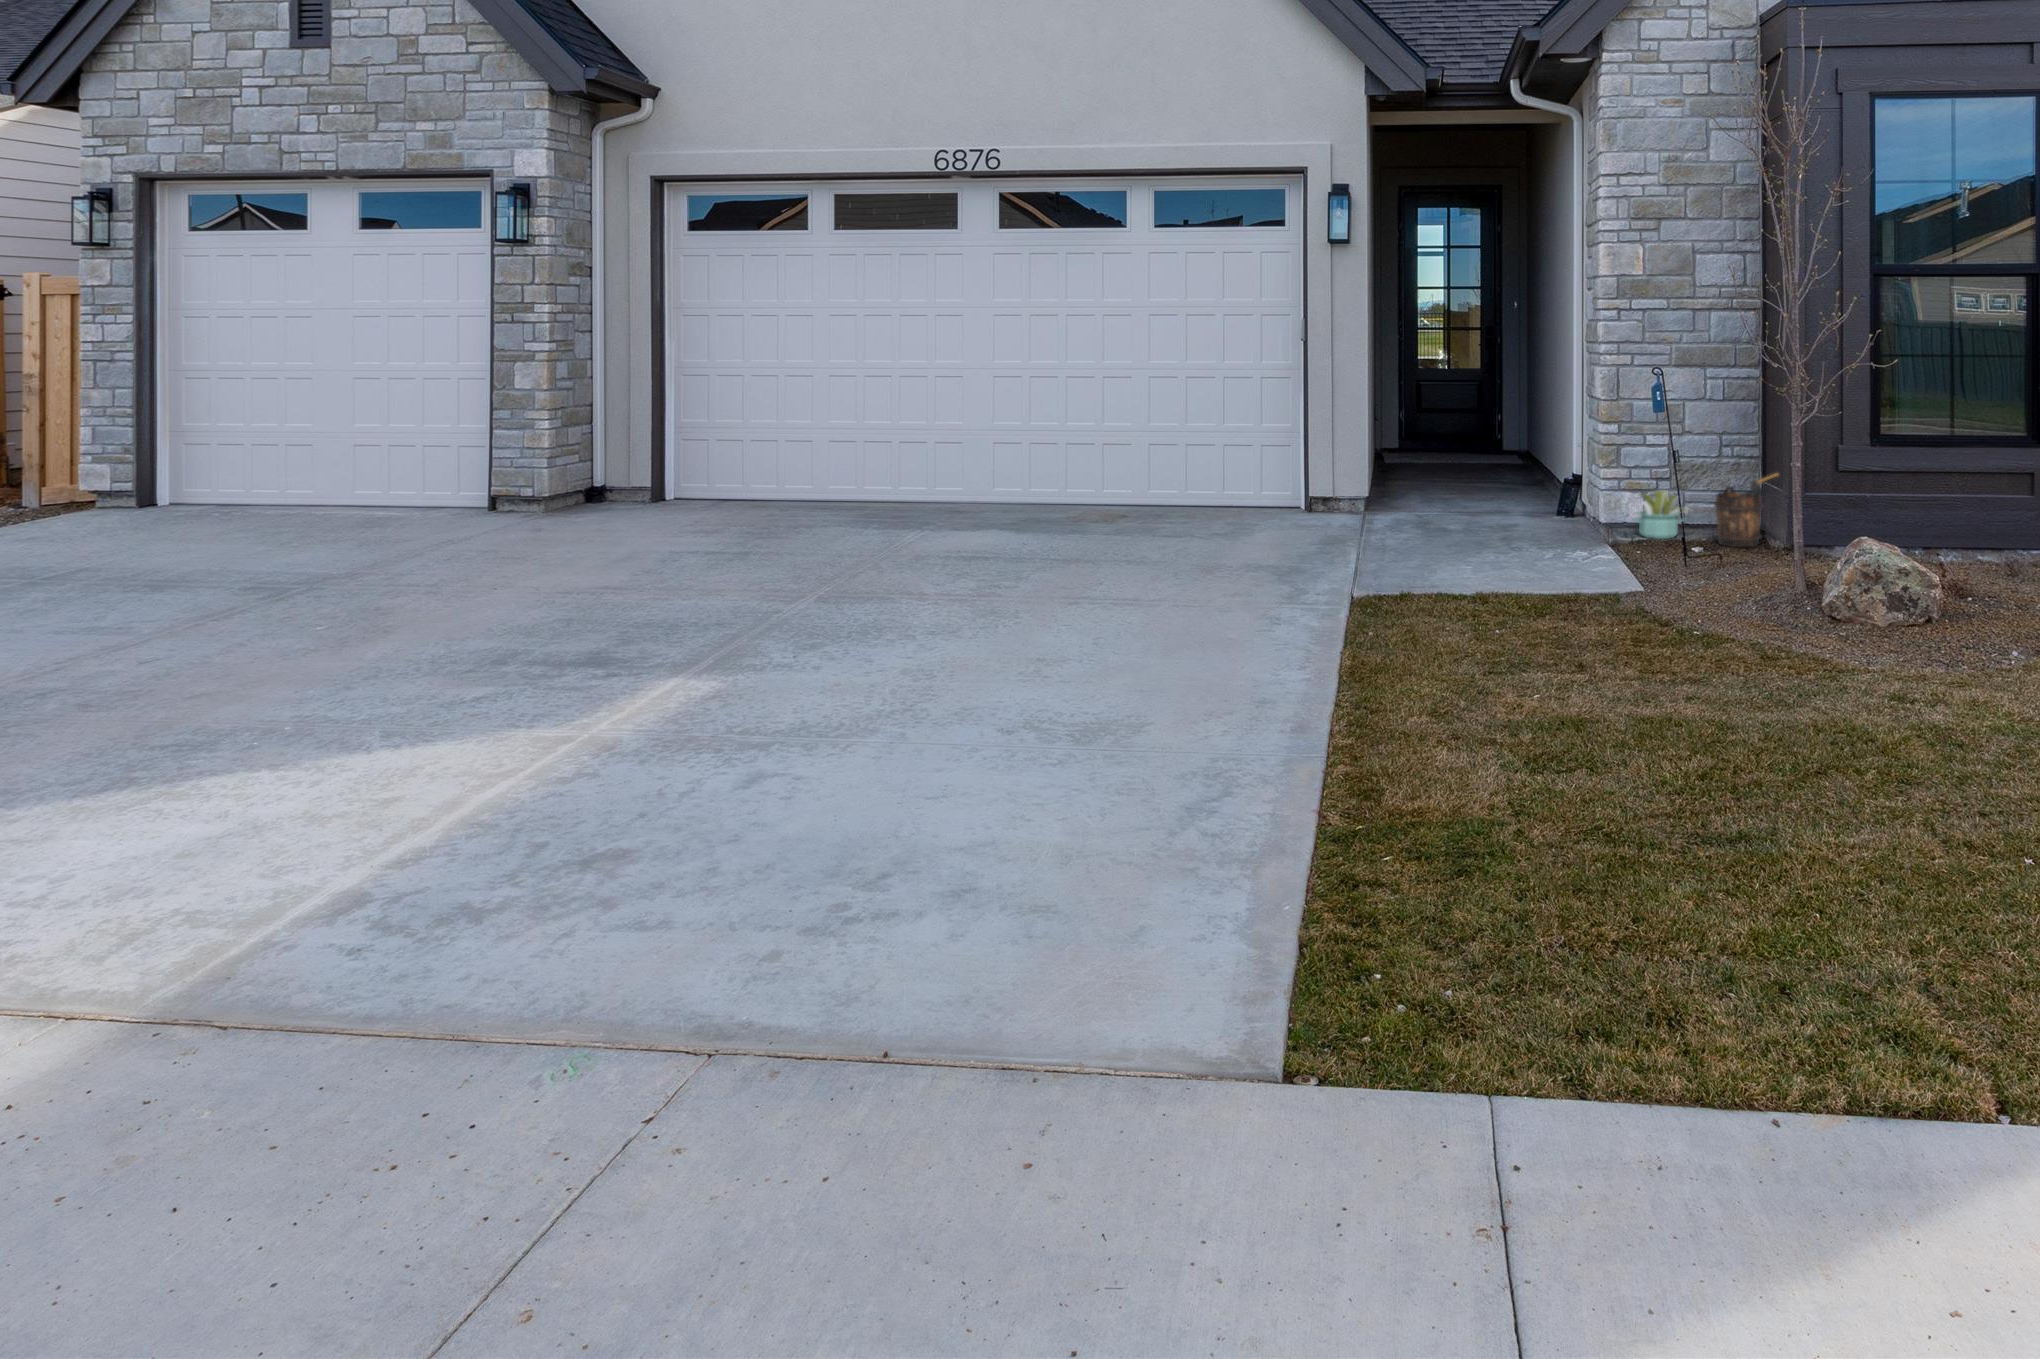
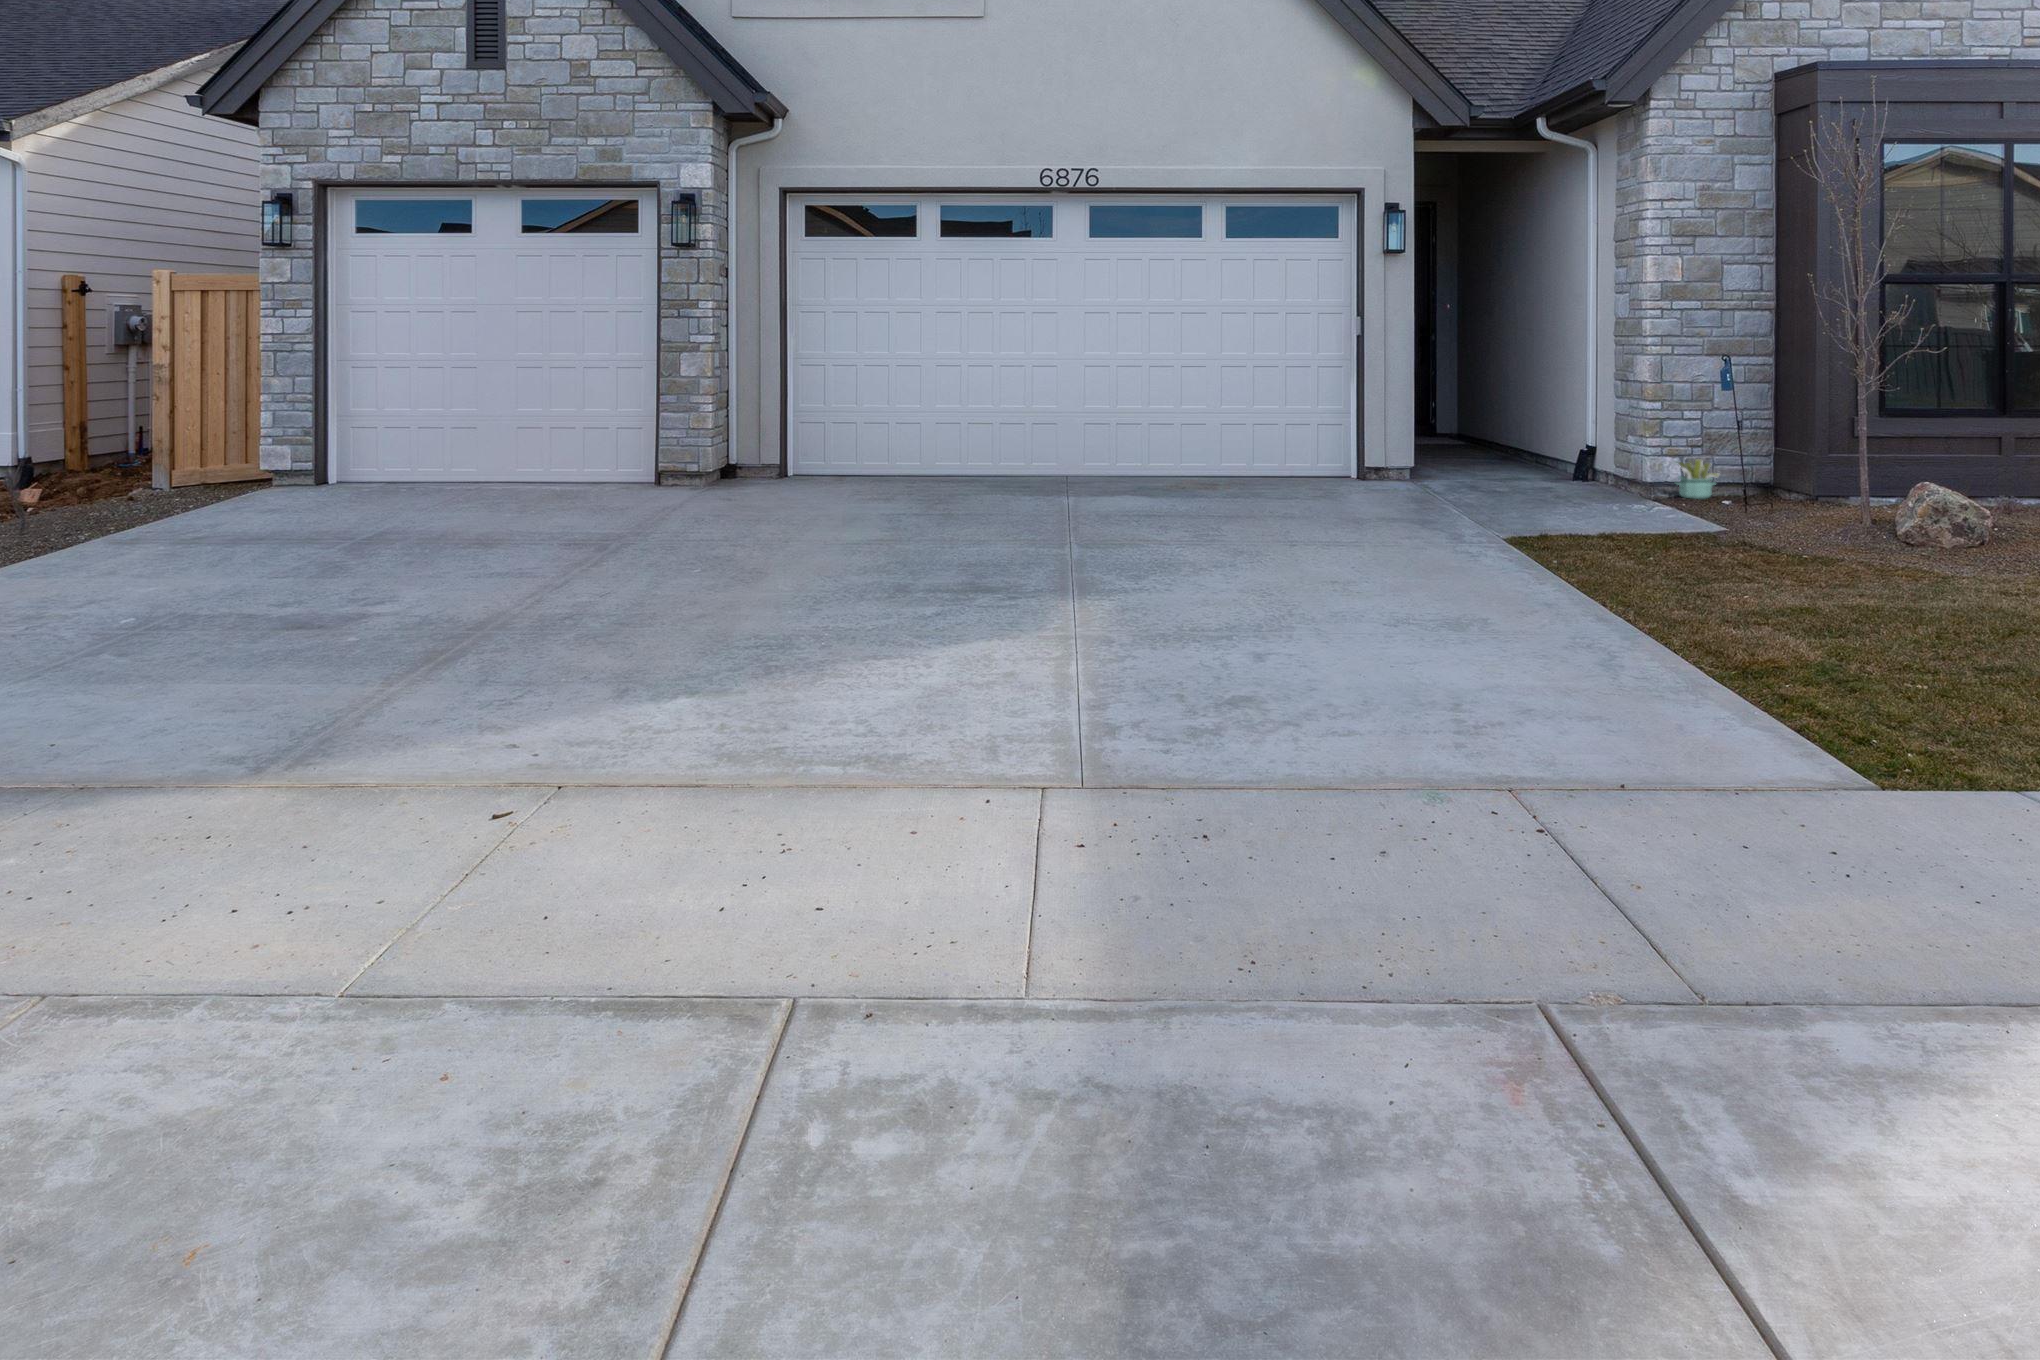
bucket: present [1714,473,1779,547] -> none [1747,443,1798,503]

